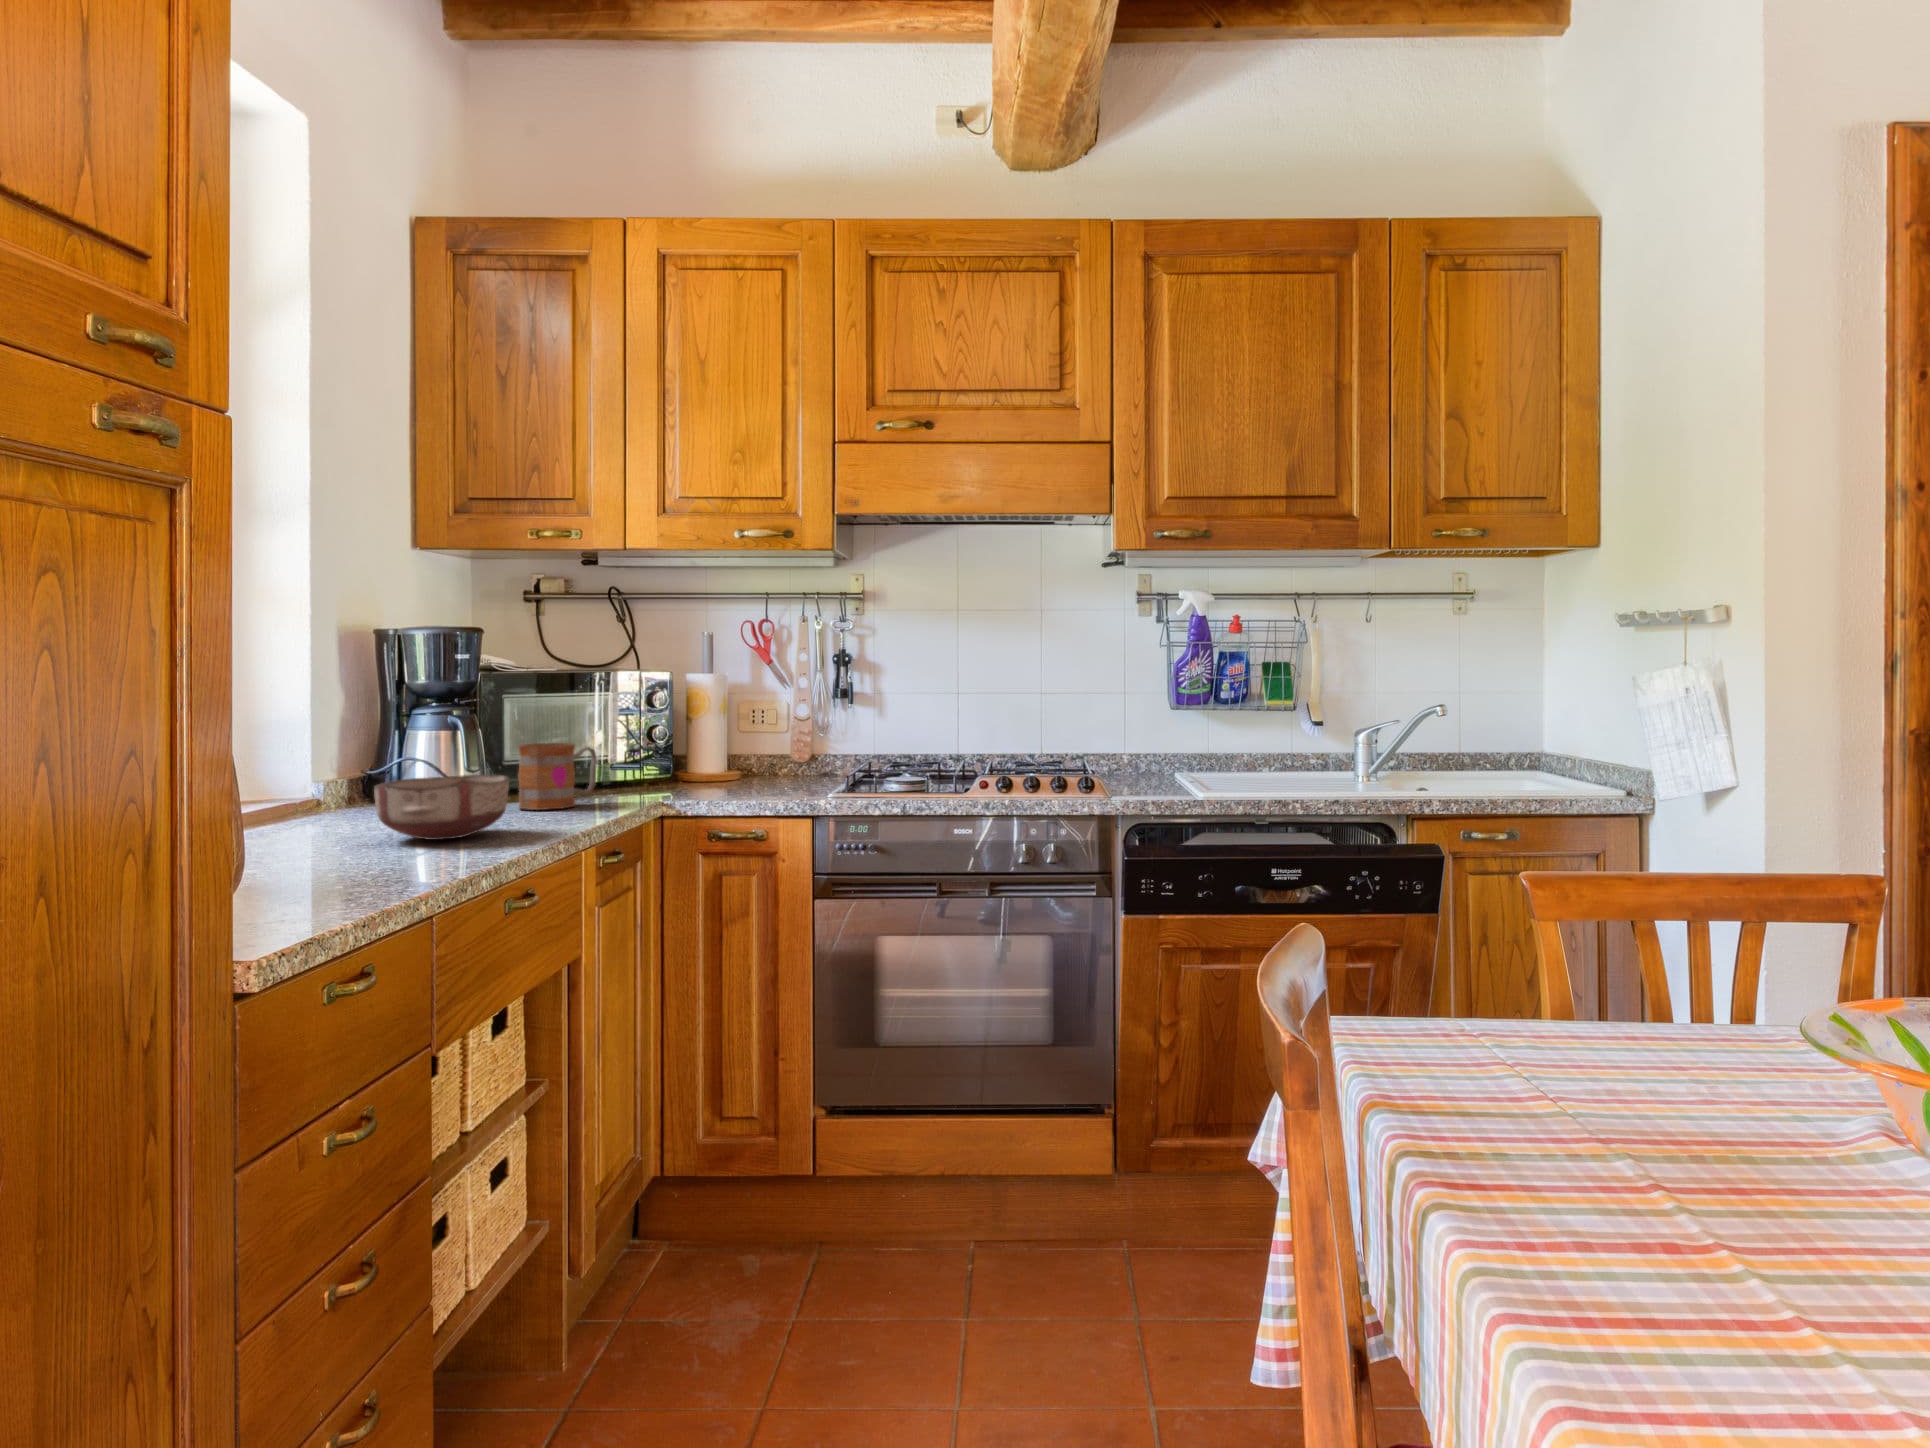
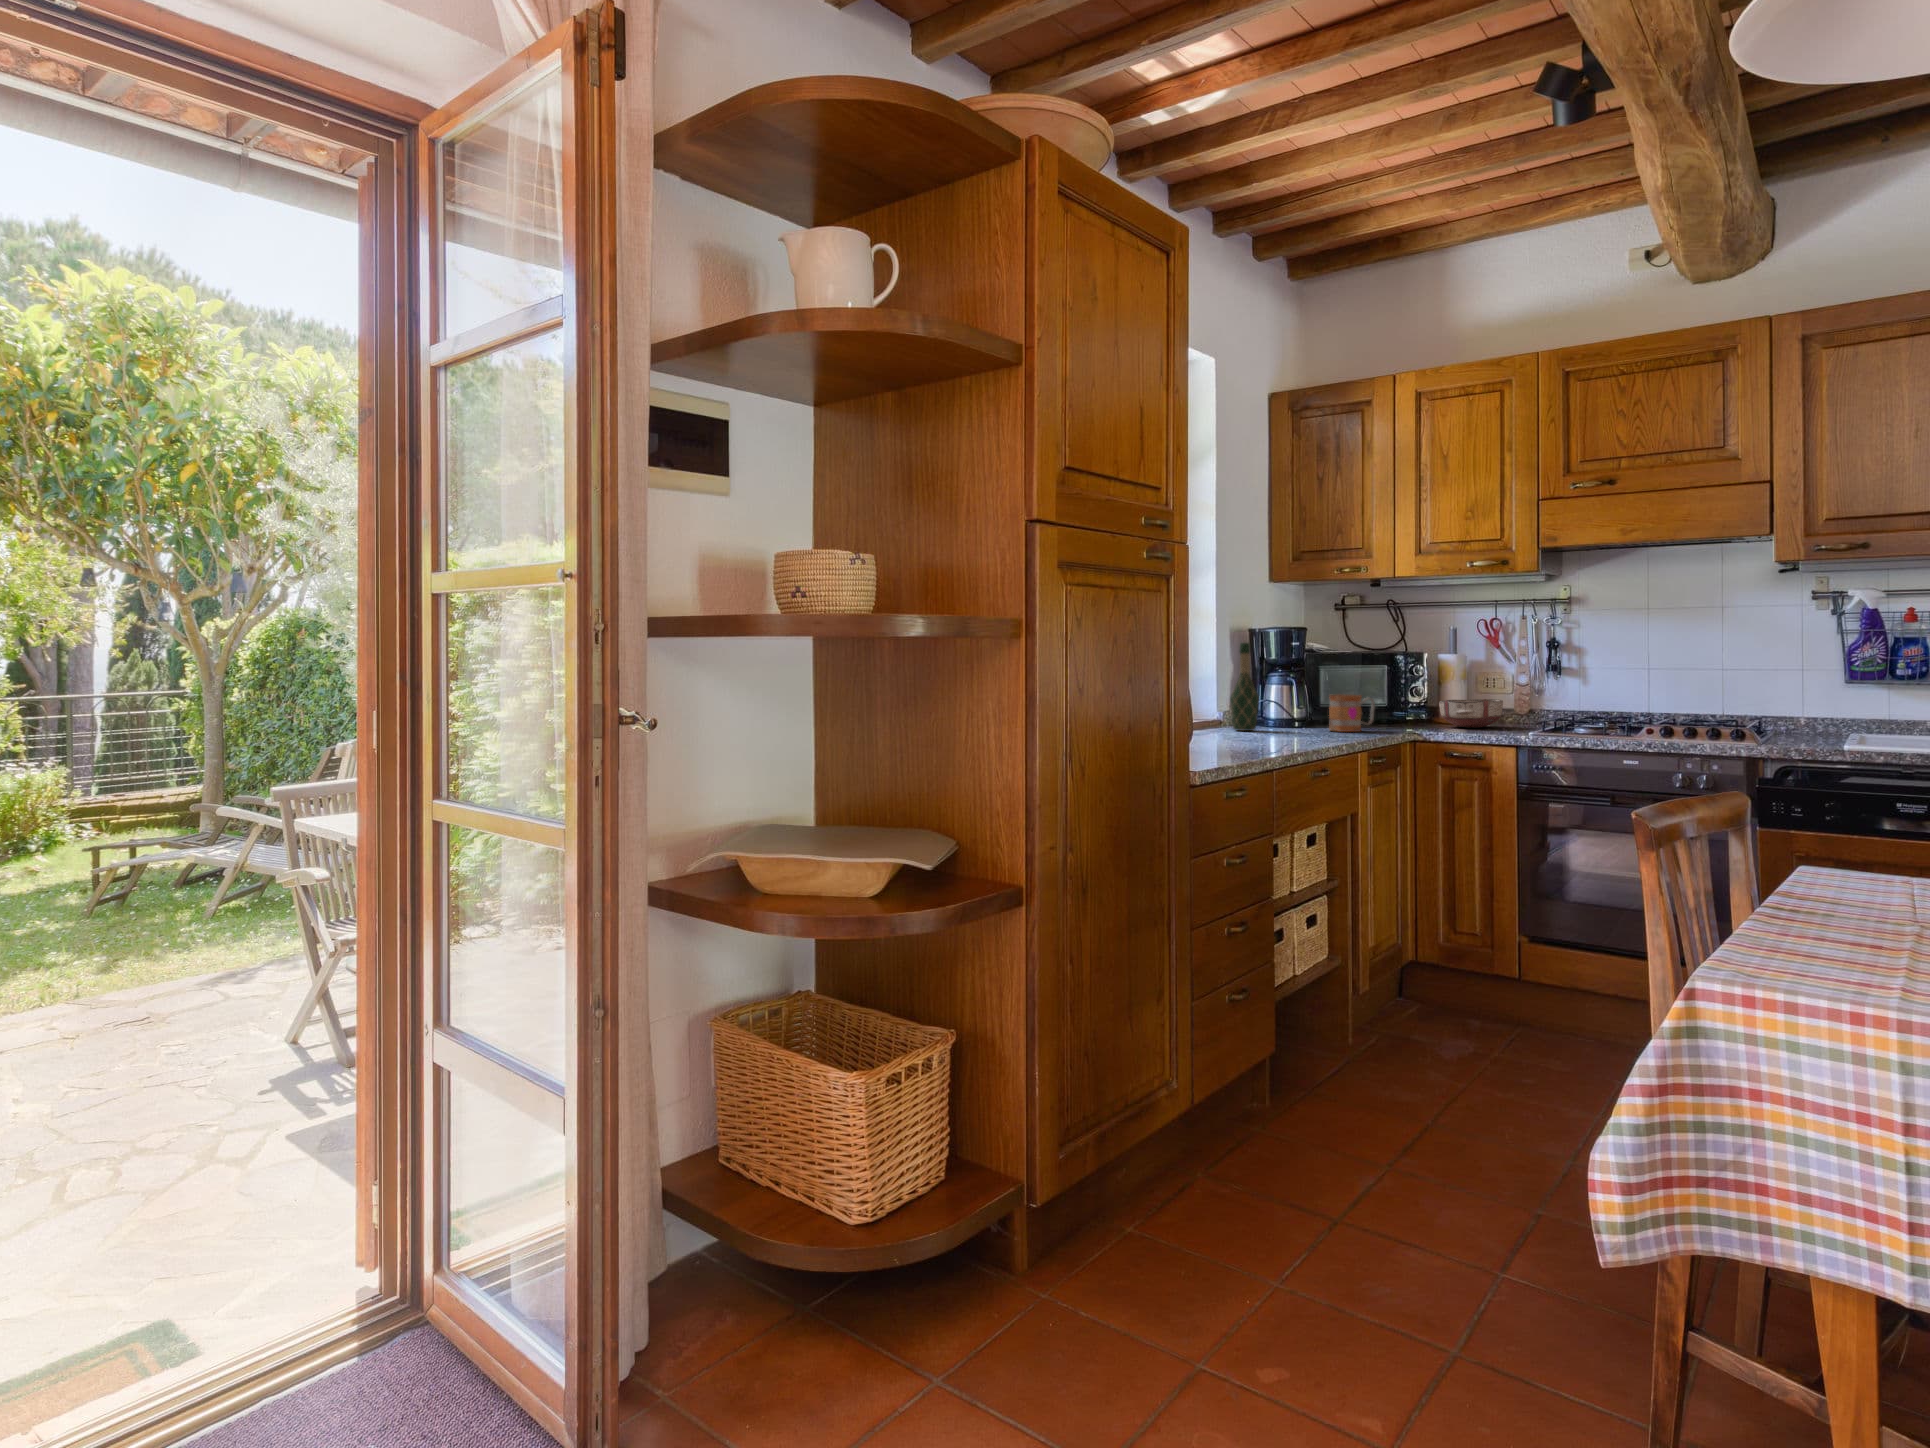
wine bottle: none [324,652,385,820] -> present [1230,643,1259,731]
ceramic bowl: present [374,775,509,840] -> present [1439,699,1503,728]

